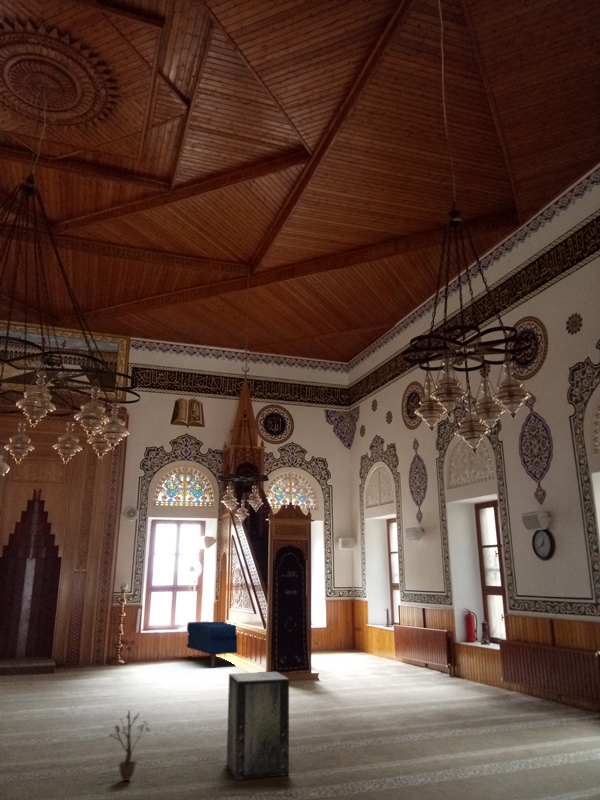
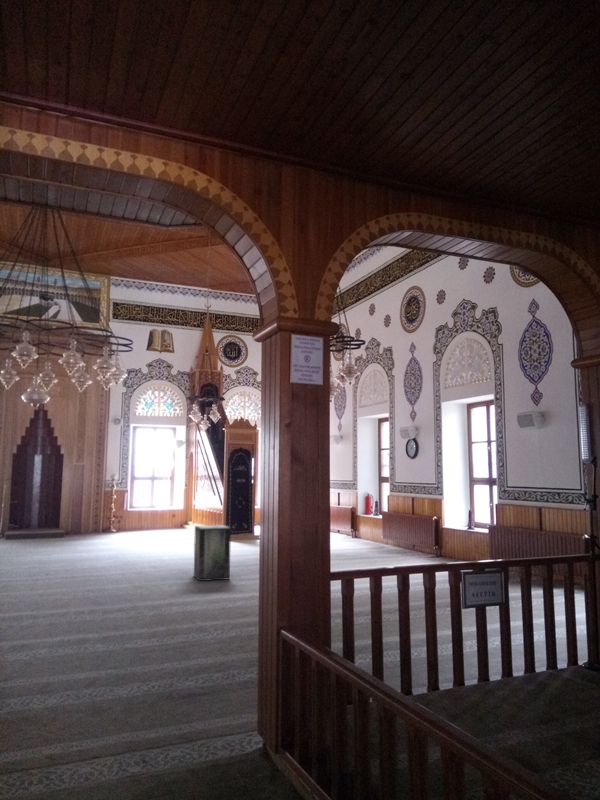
bench: present [187,621,237,668] -> none [162,502,208,534]
decorative plant: present [99,712,149,781] -> none [120,544,148,581]

